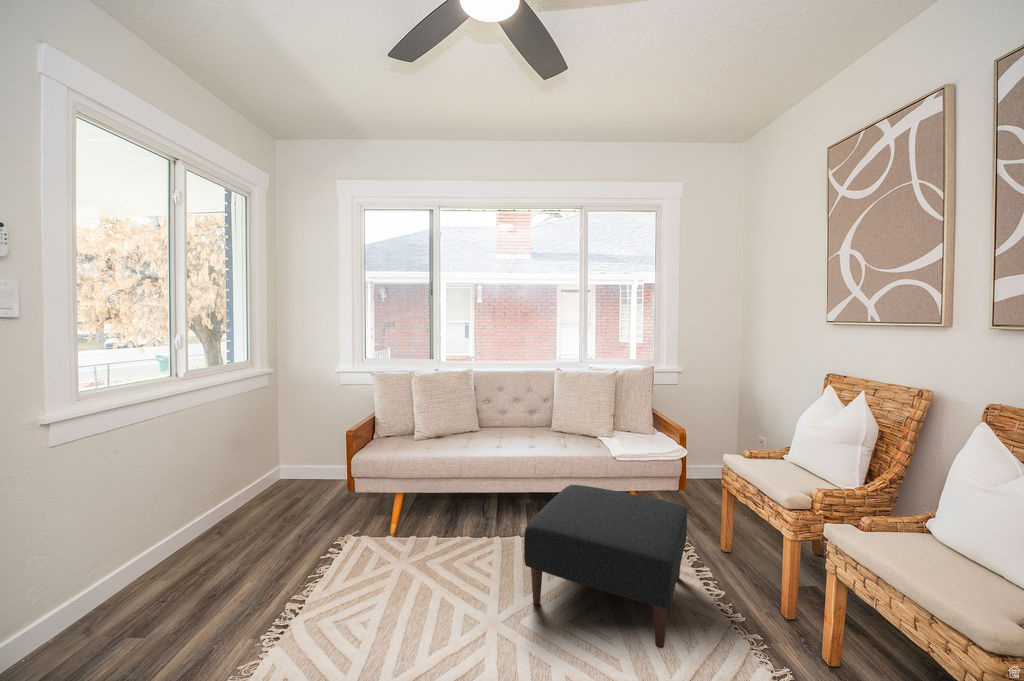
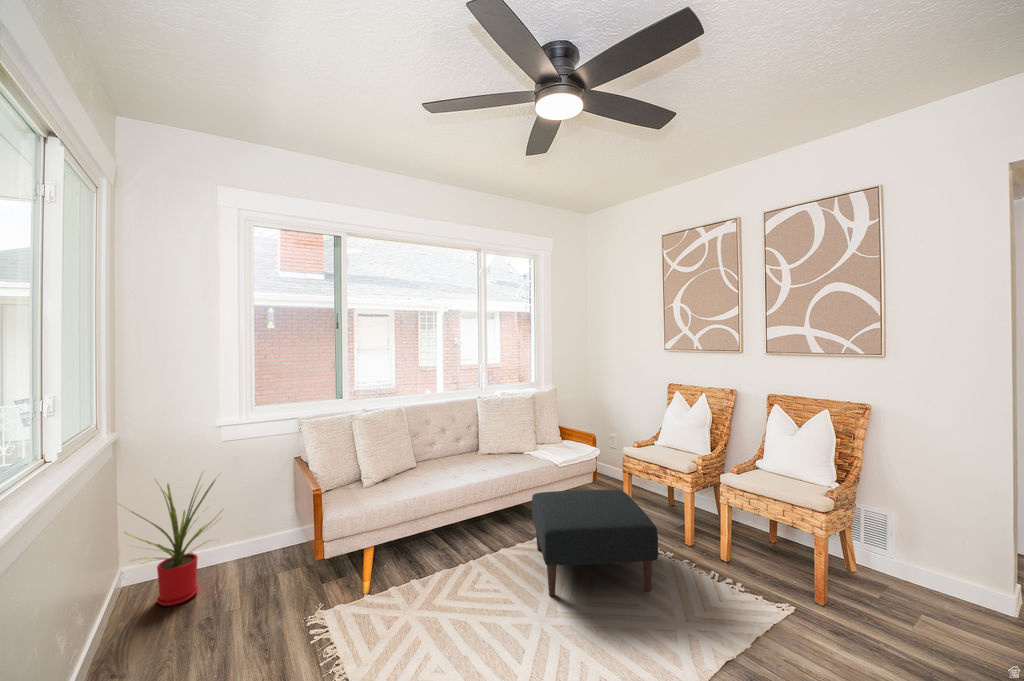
house plant: none [247,408,323,506] -> present [124,479,220,606]

